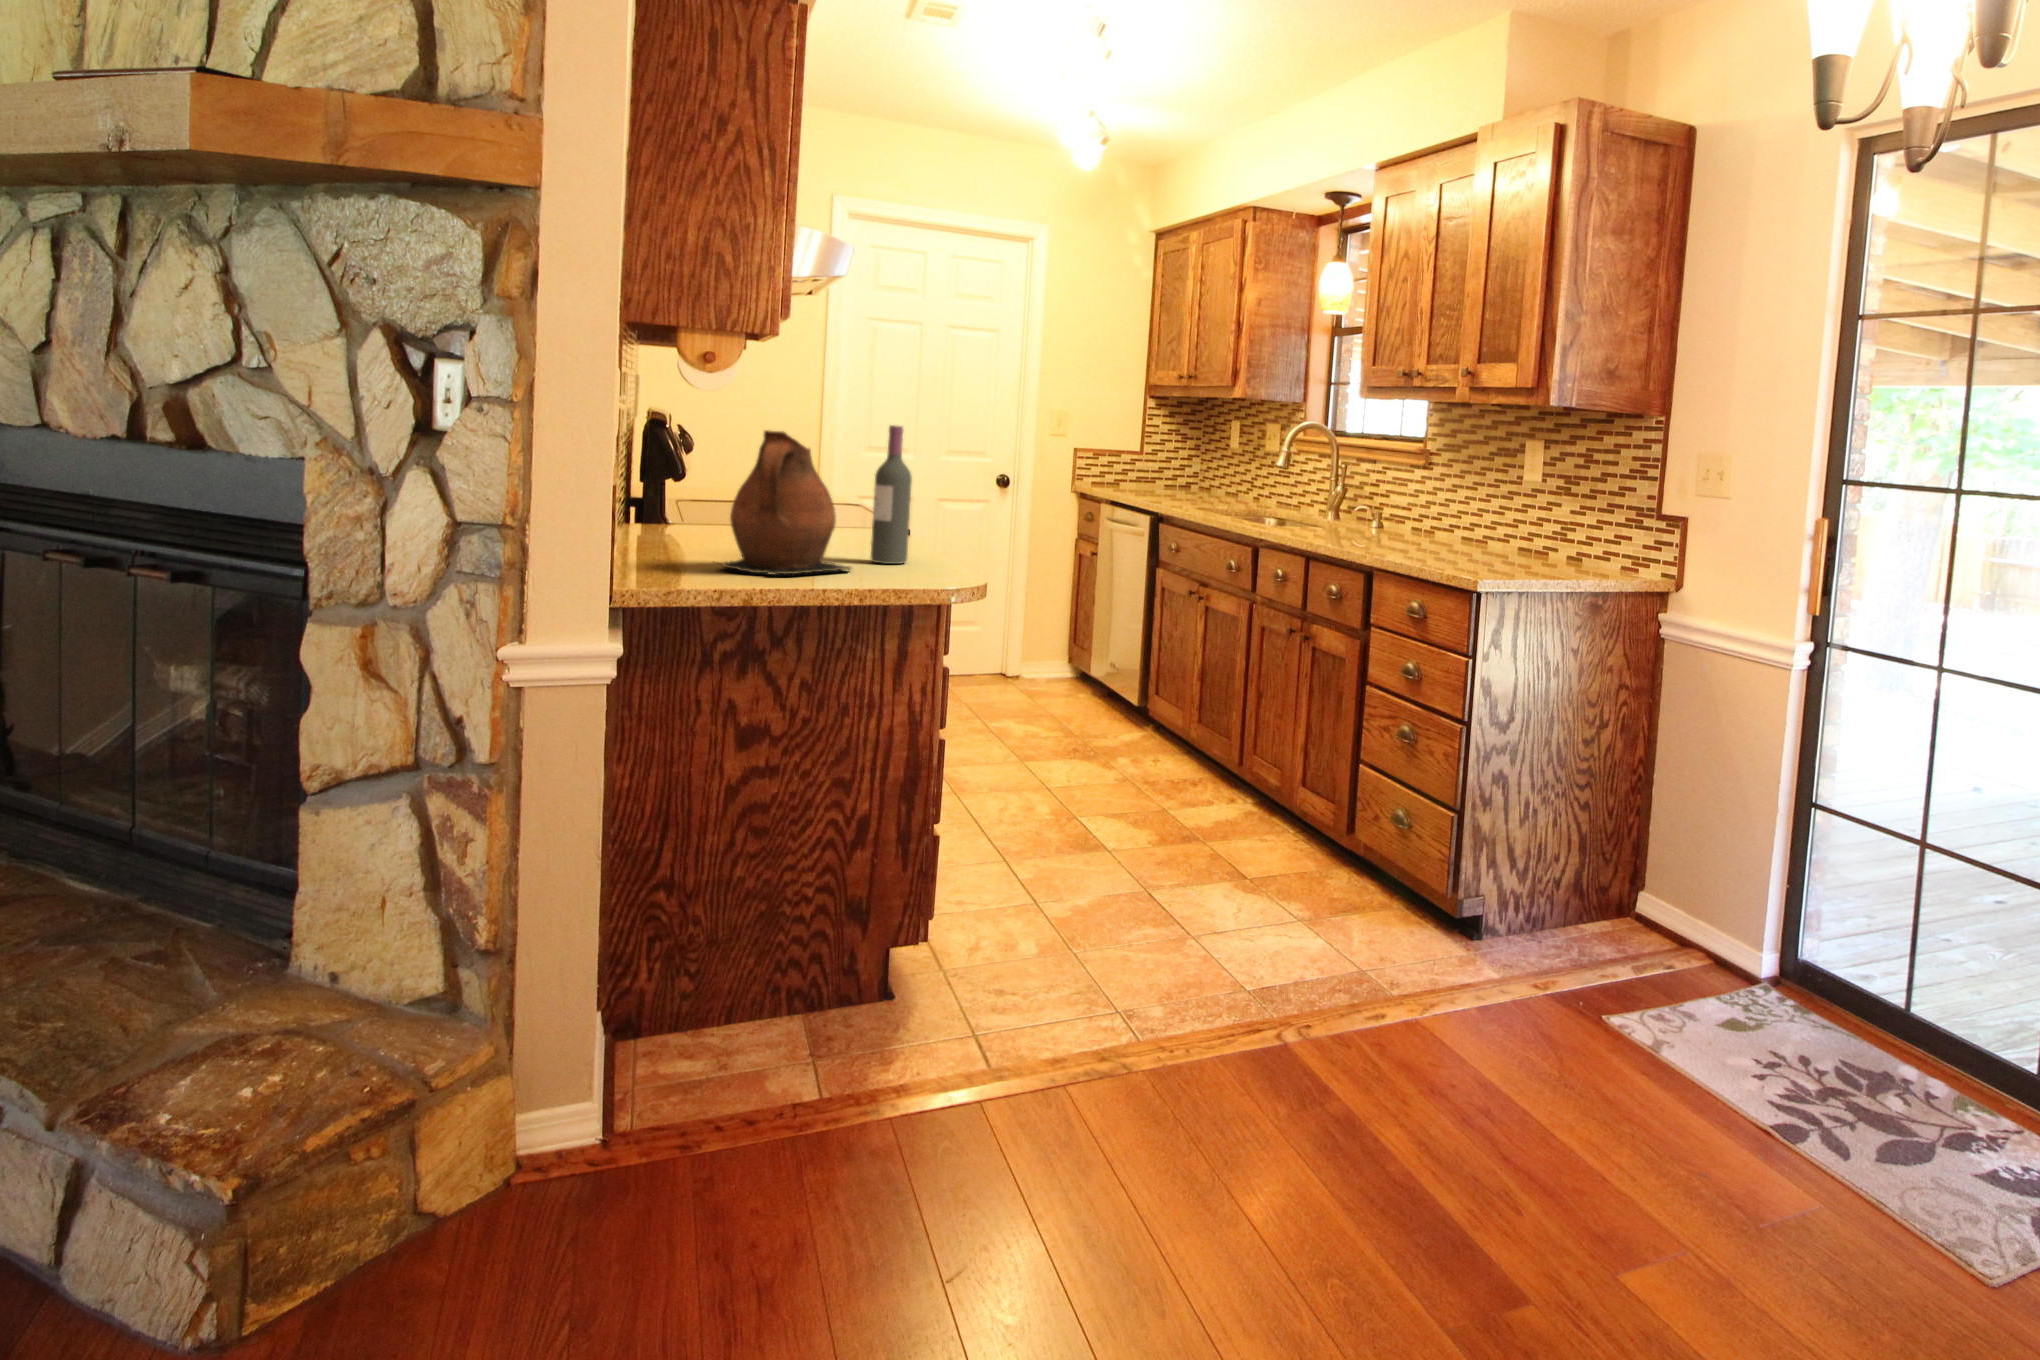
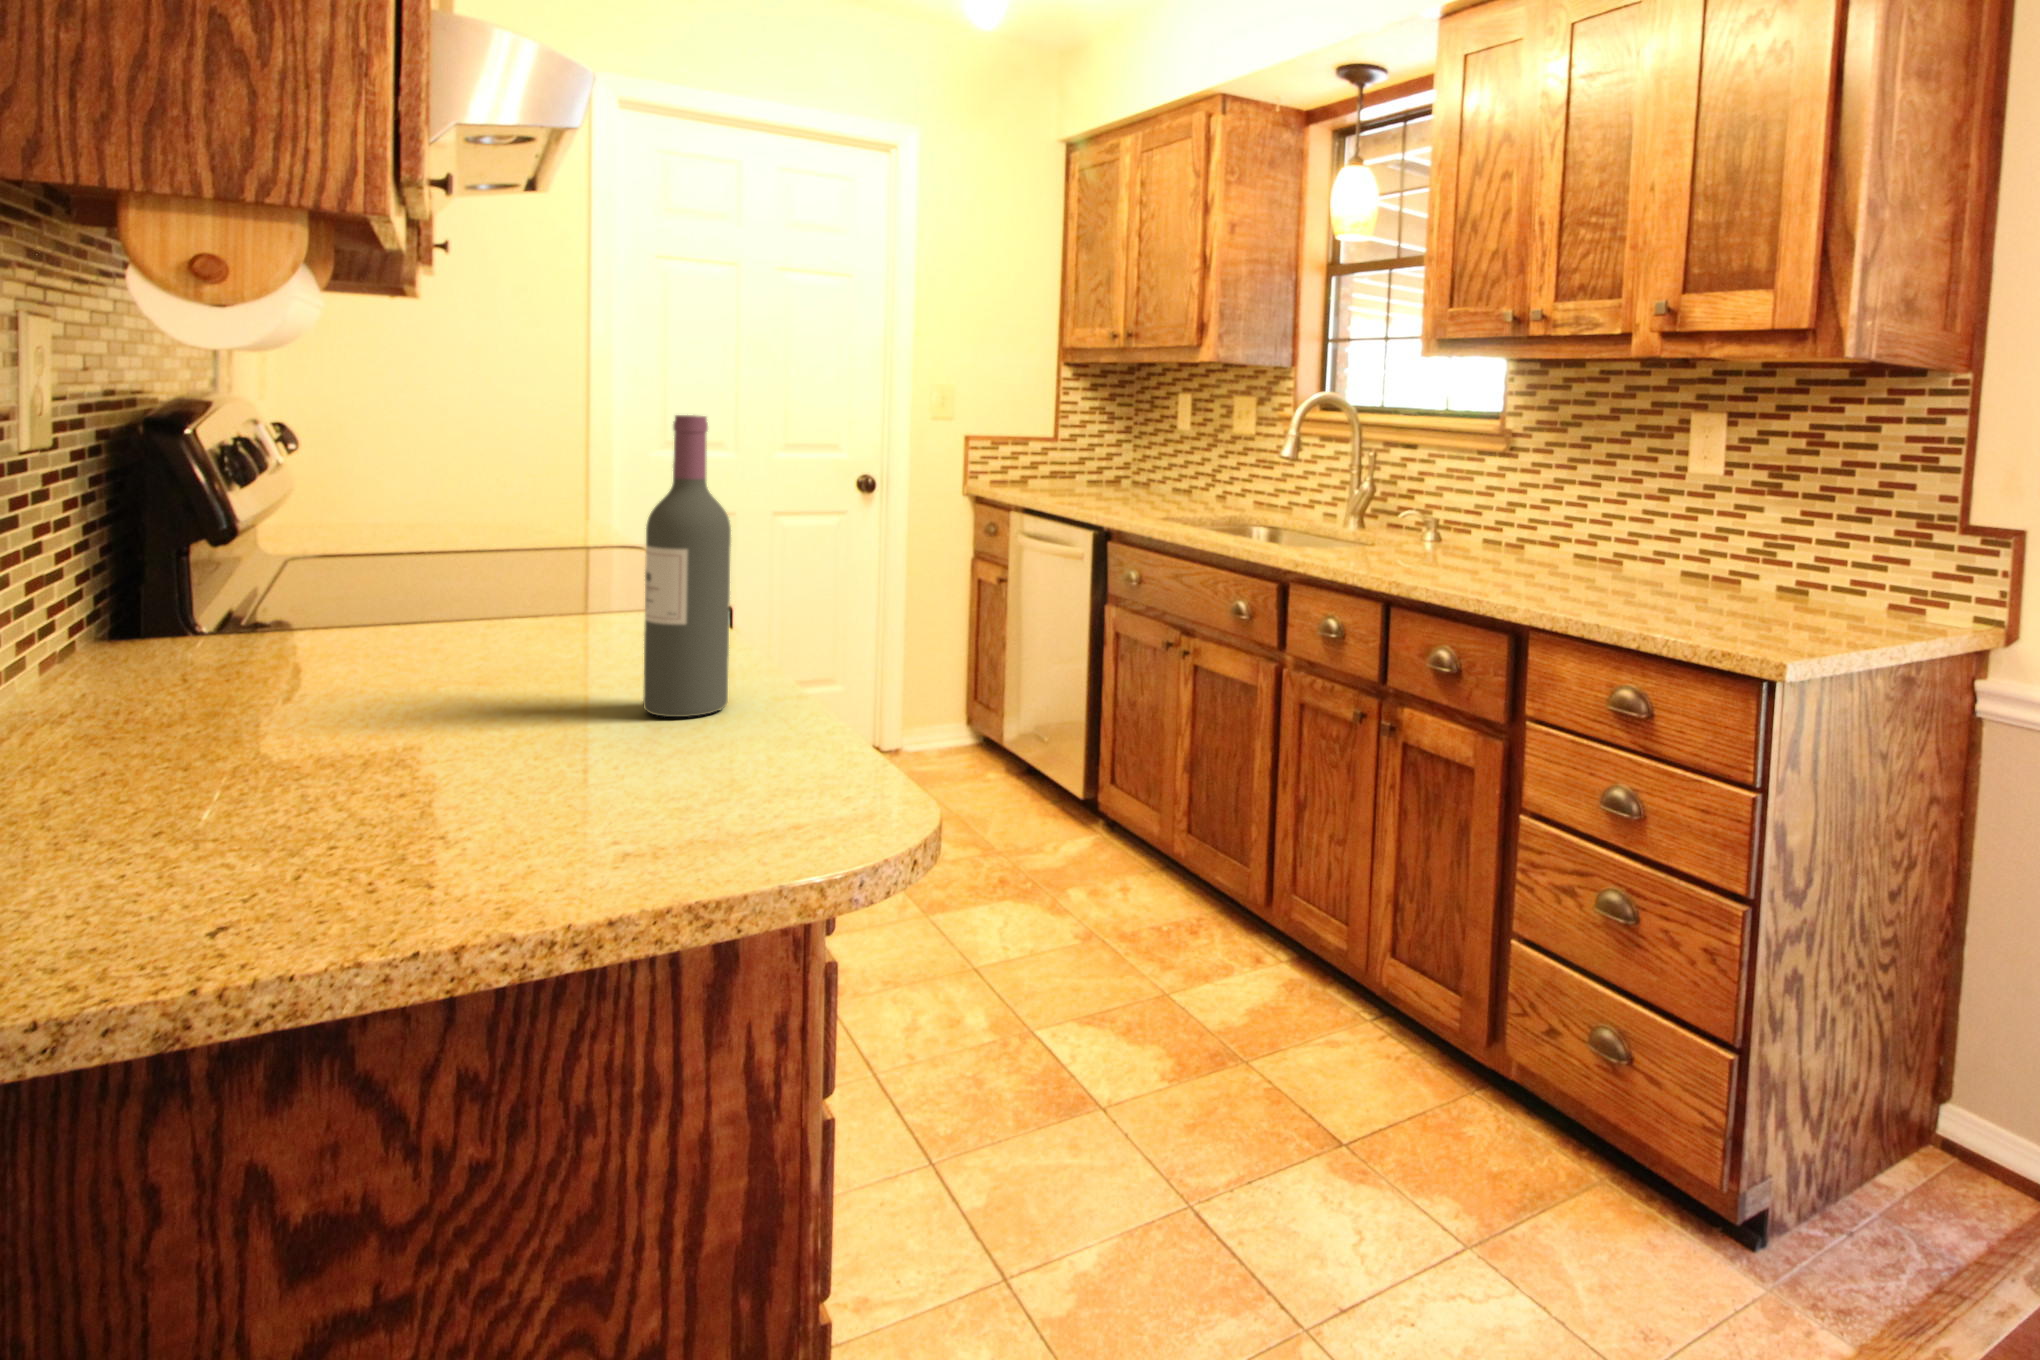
ceramic pitcher: present [722,430,851,575] -> none [198,438,594,816]

